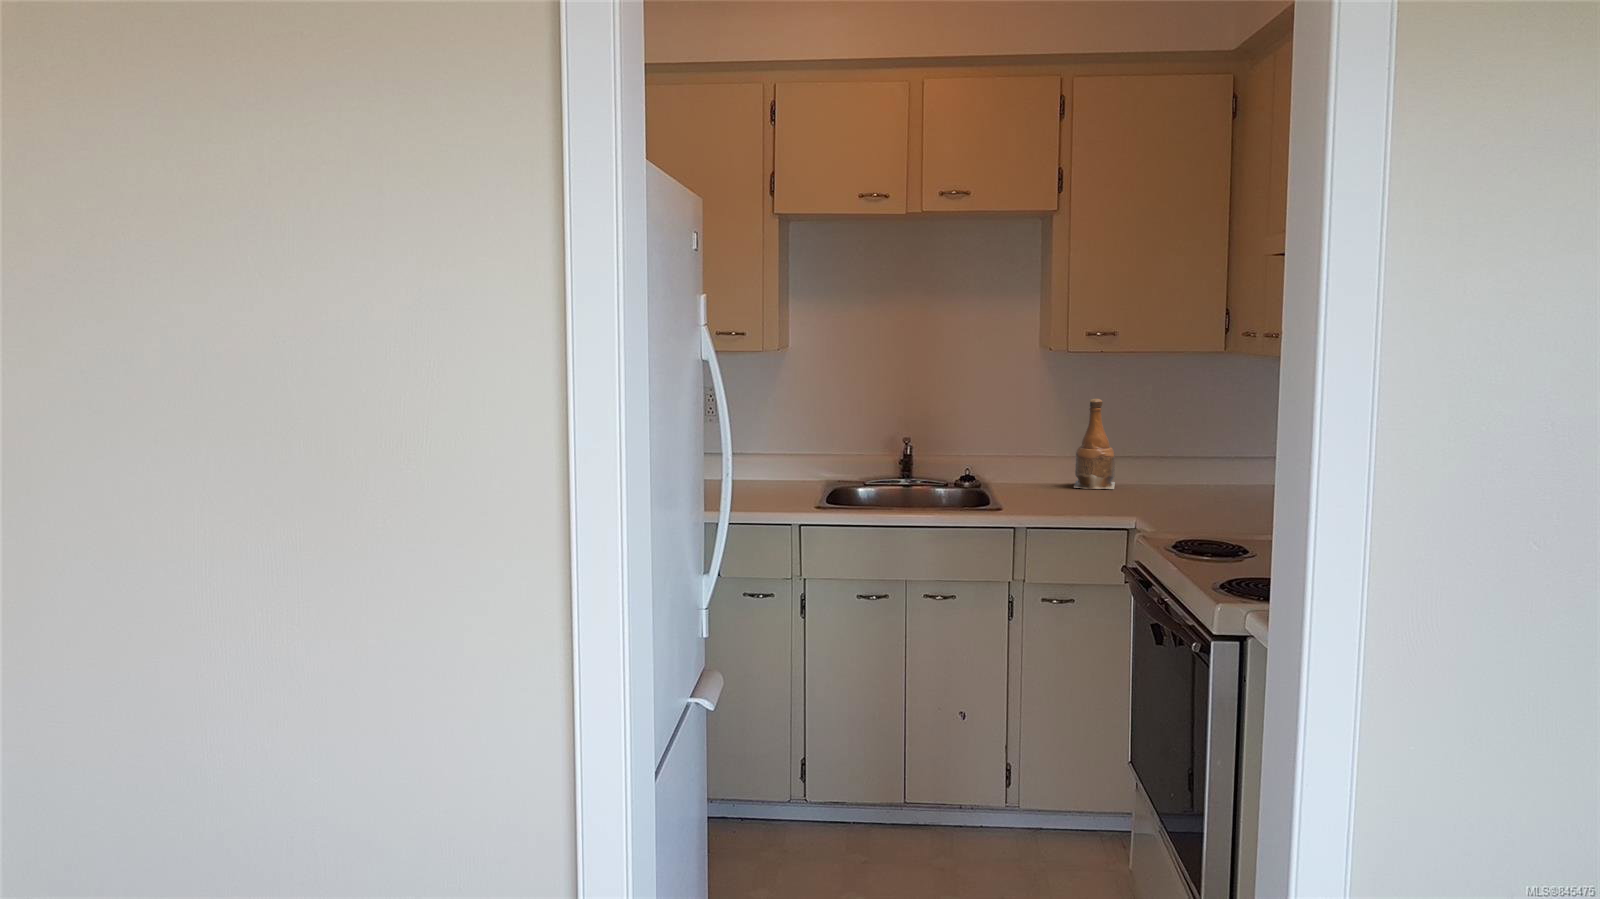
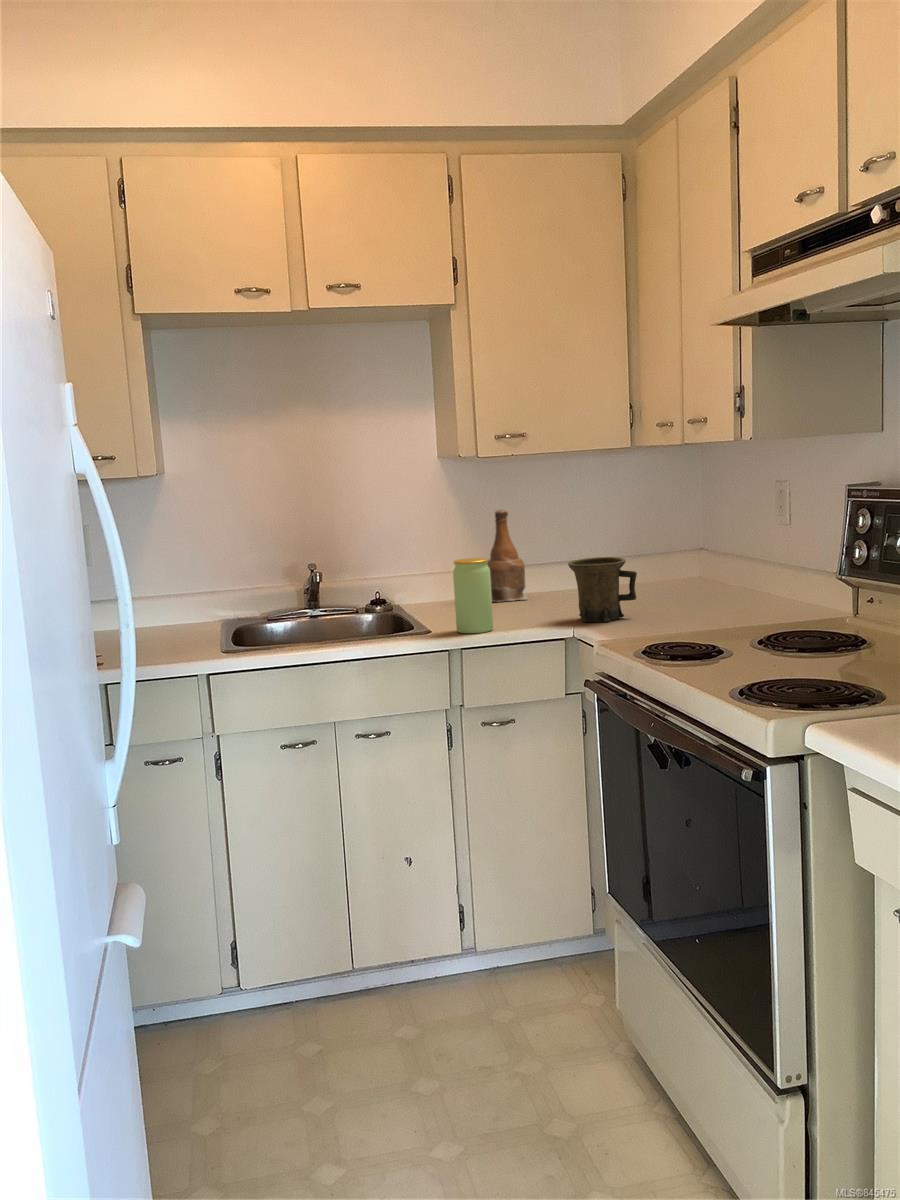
jar: none [1026,446,1061,515] -> present [453,558,493,633]
mug: none [1138,456,1204,518] -> present [568,557,637,622]

